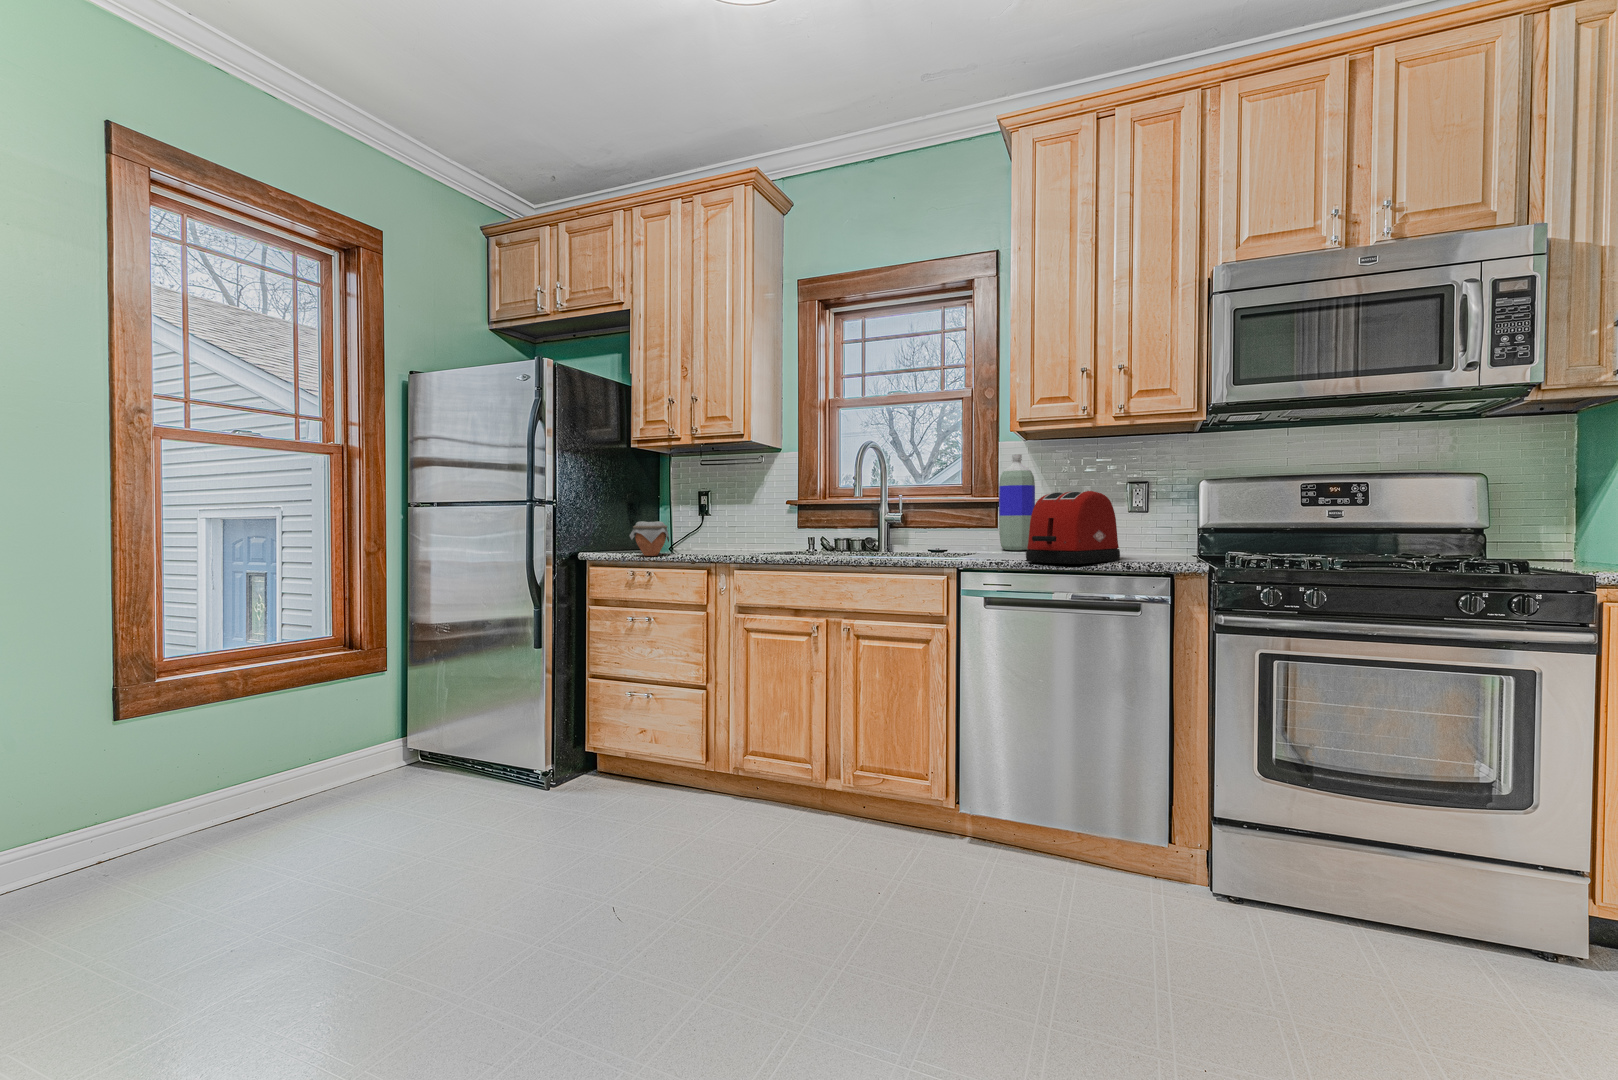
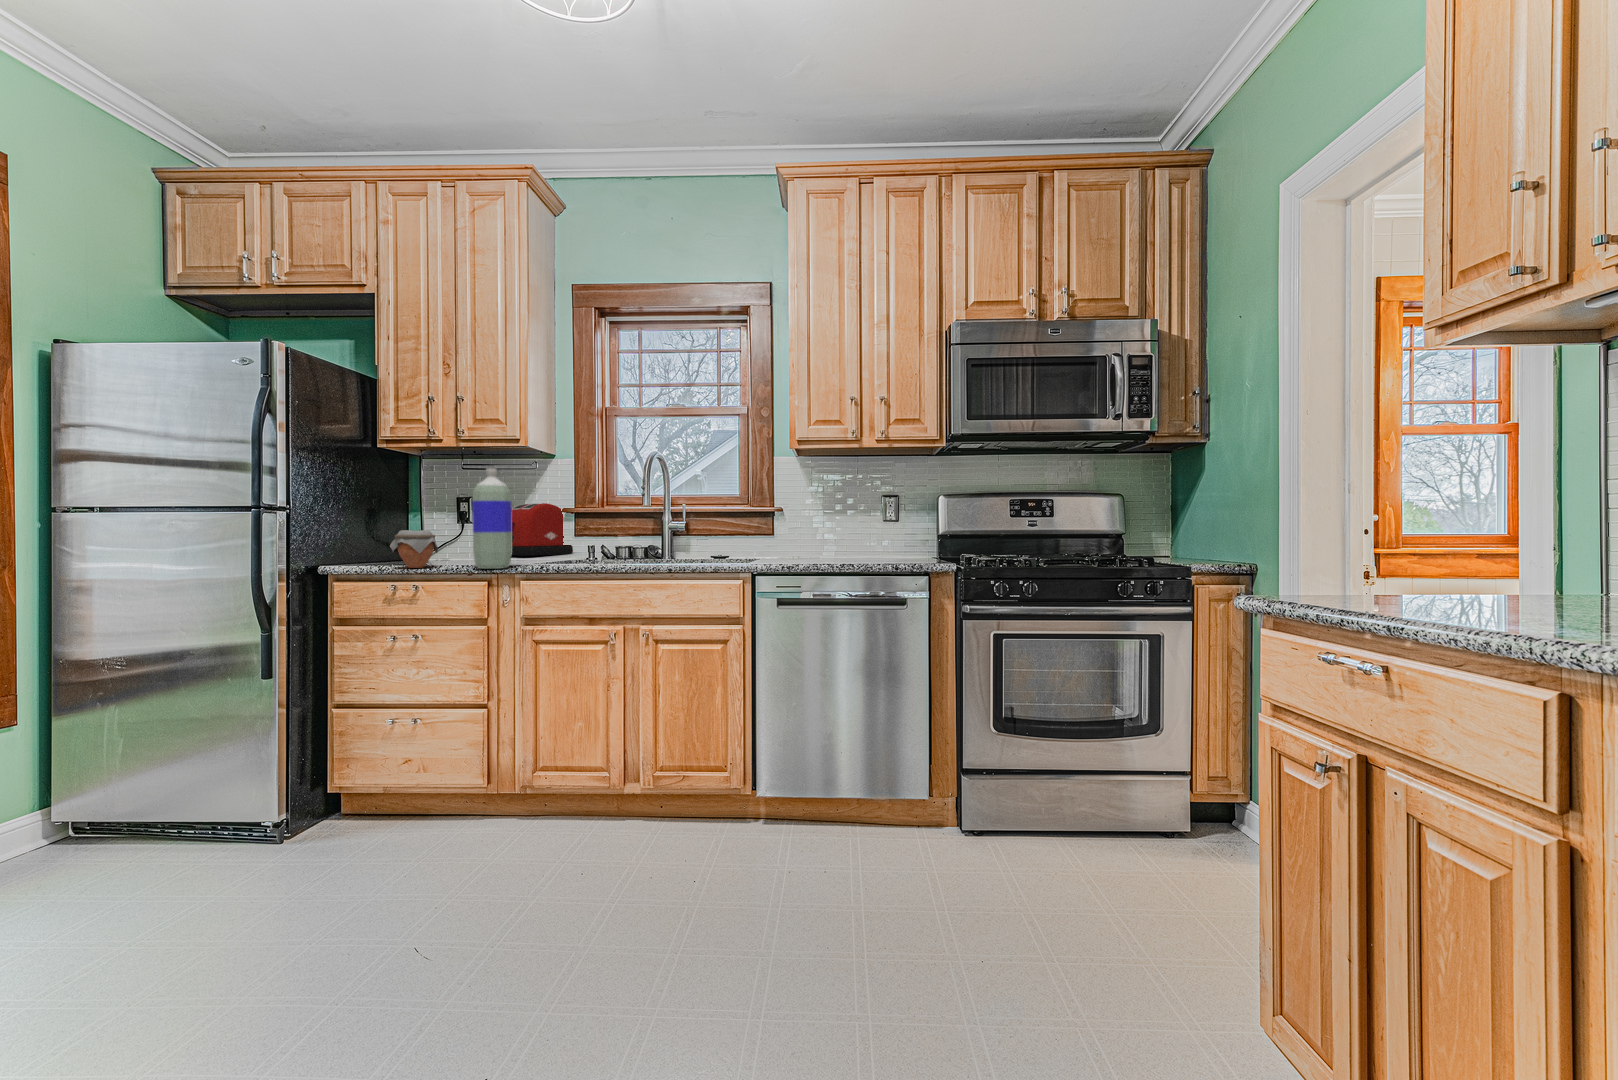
bottle: present [999,454,1035,550] -> present [472,468,512,569]
toaster: present [1026,491,1120,564] -> present [511,503,573,556]

